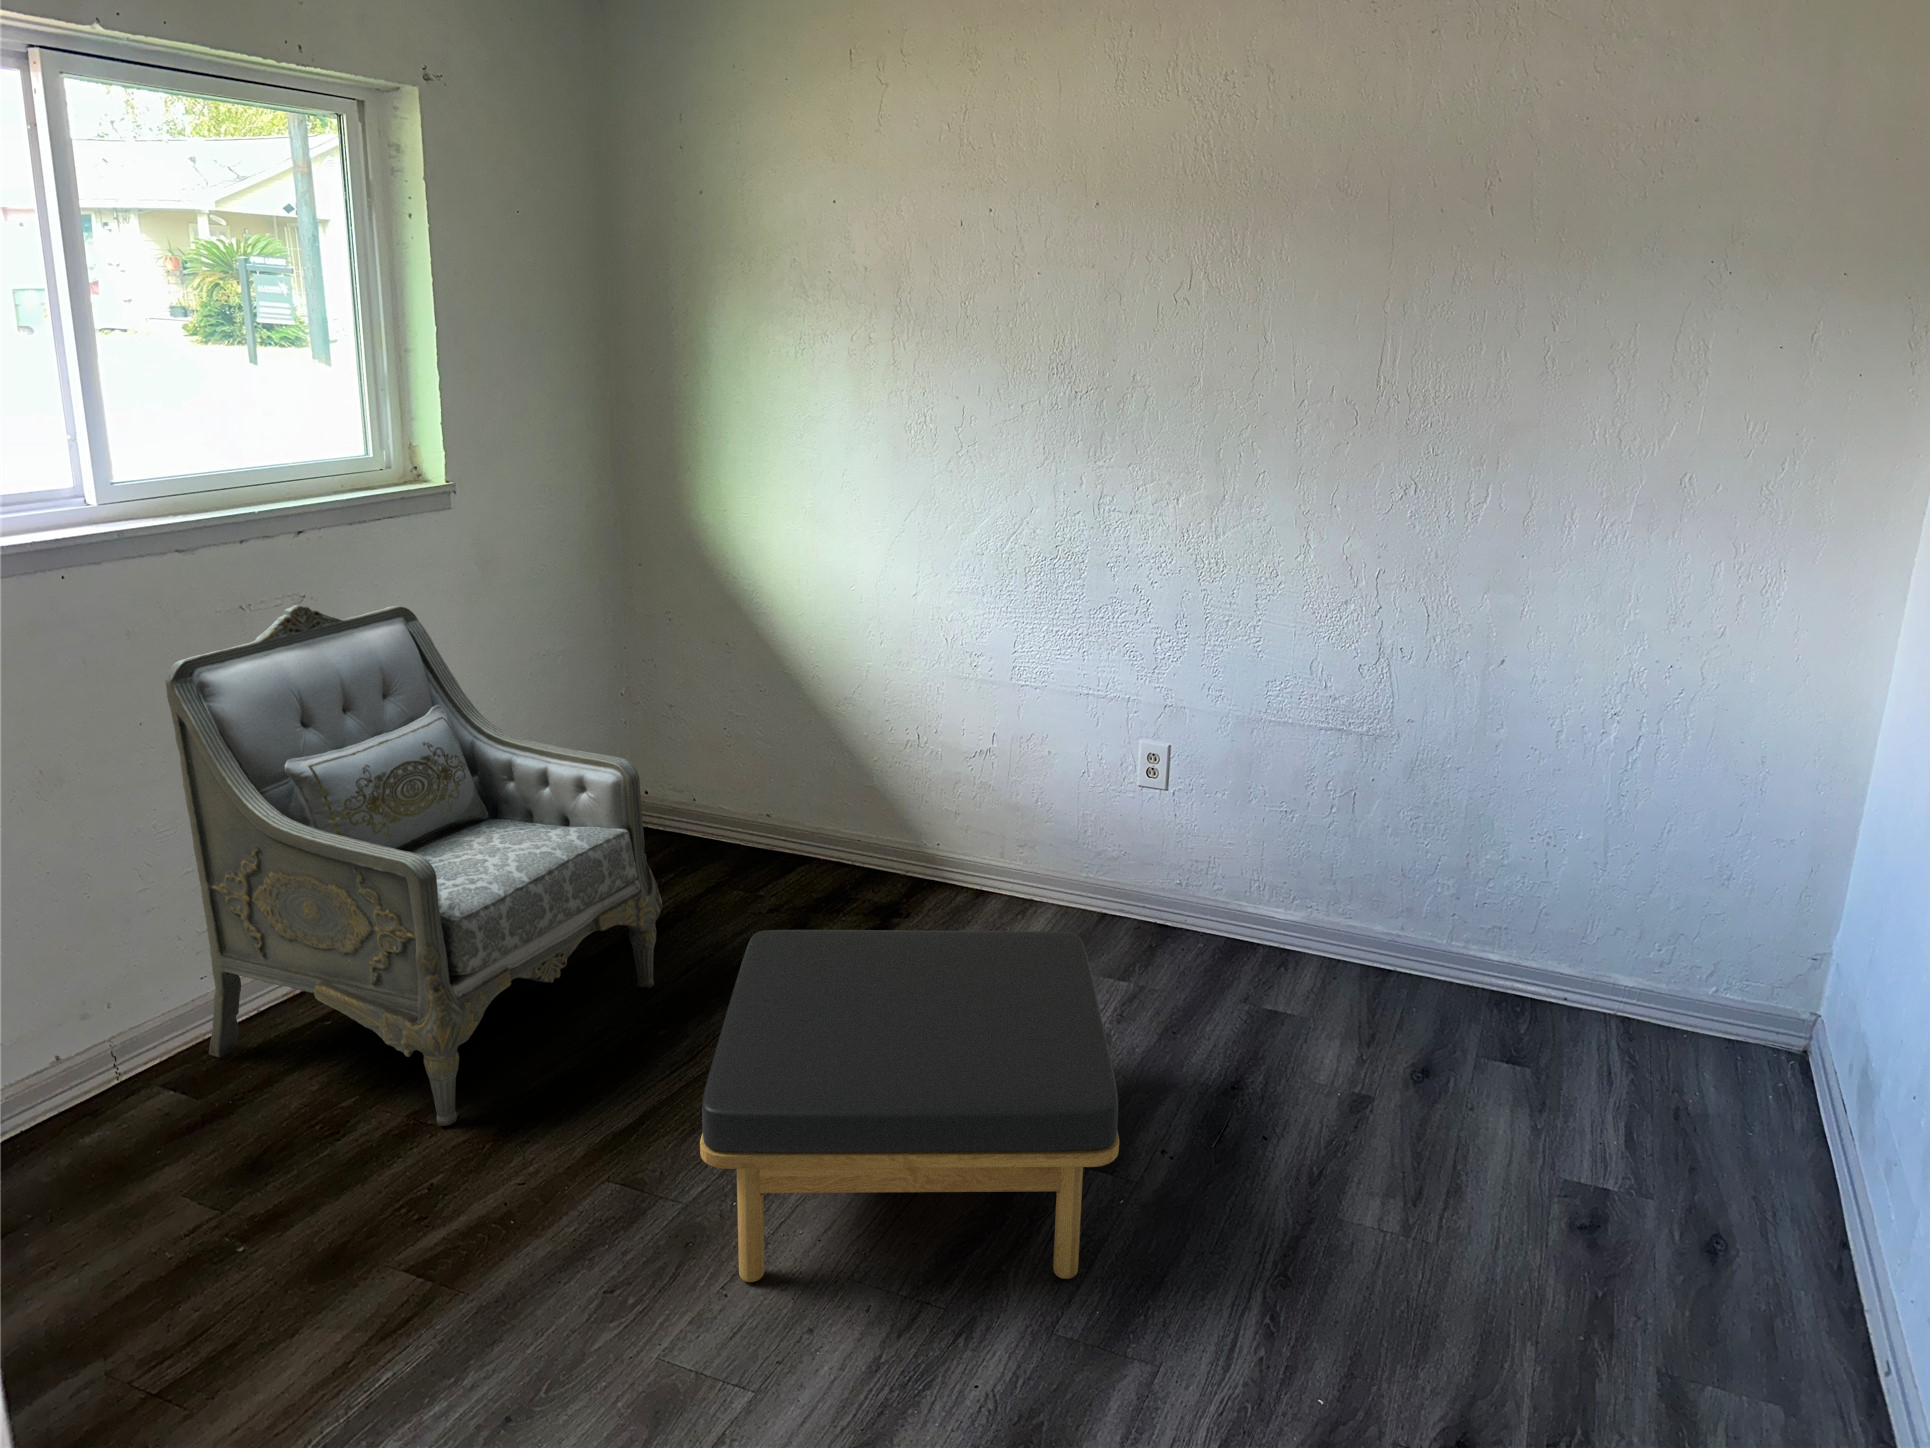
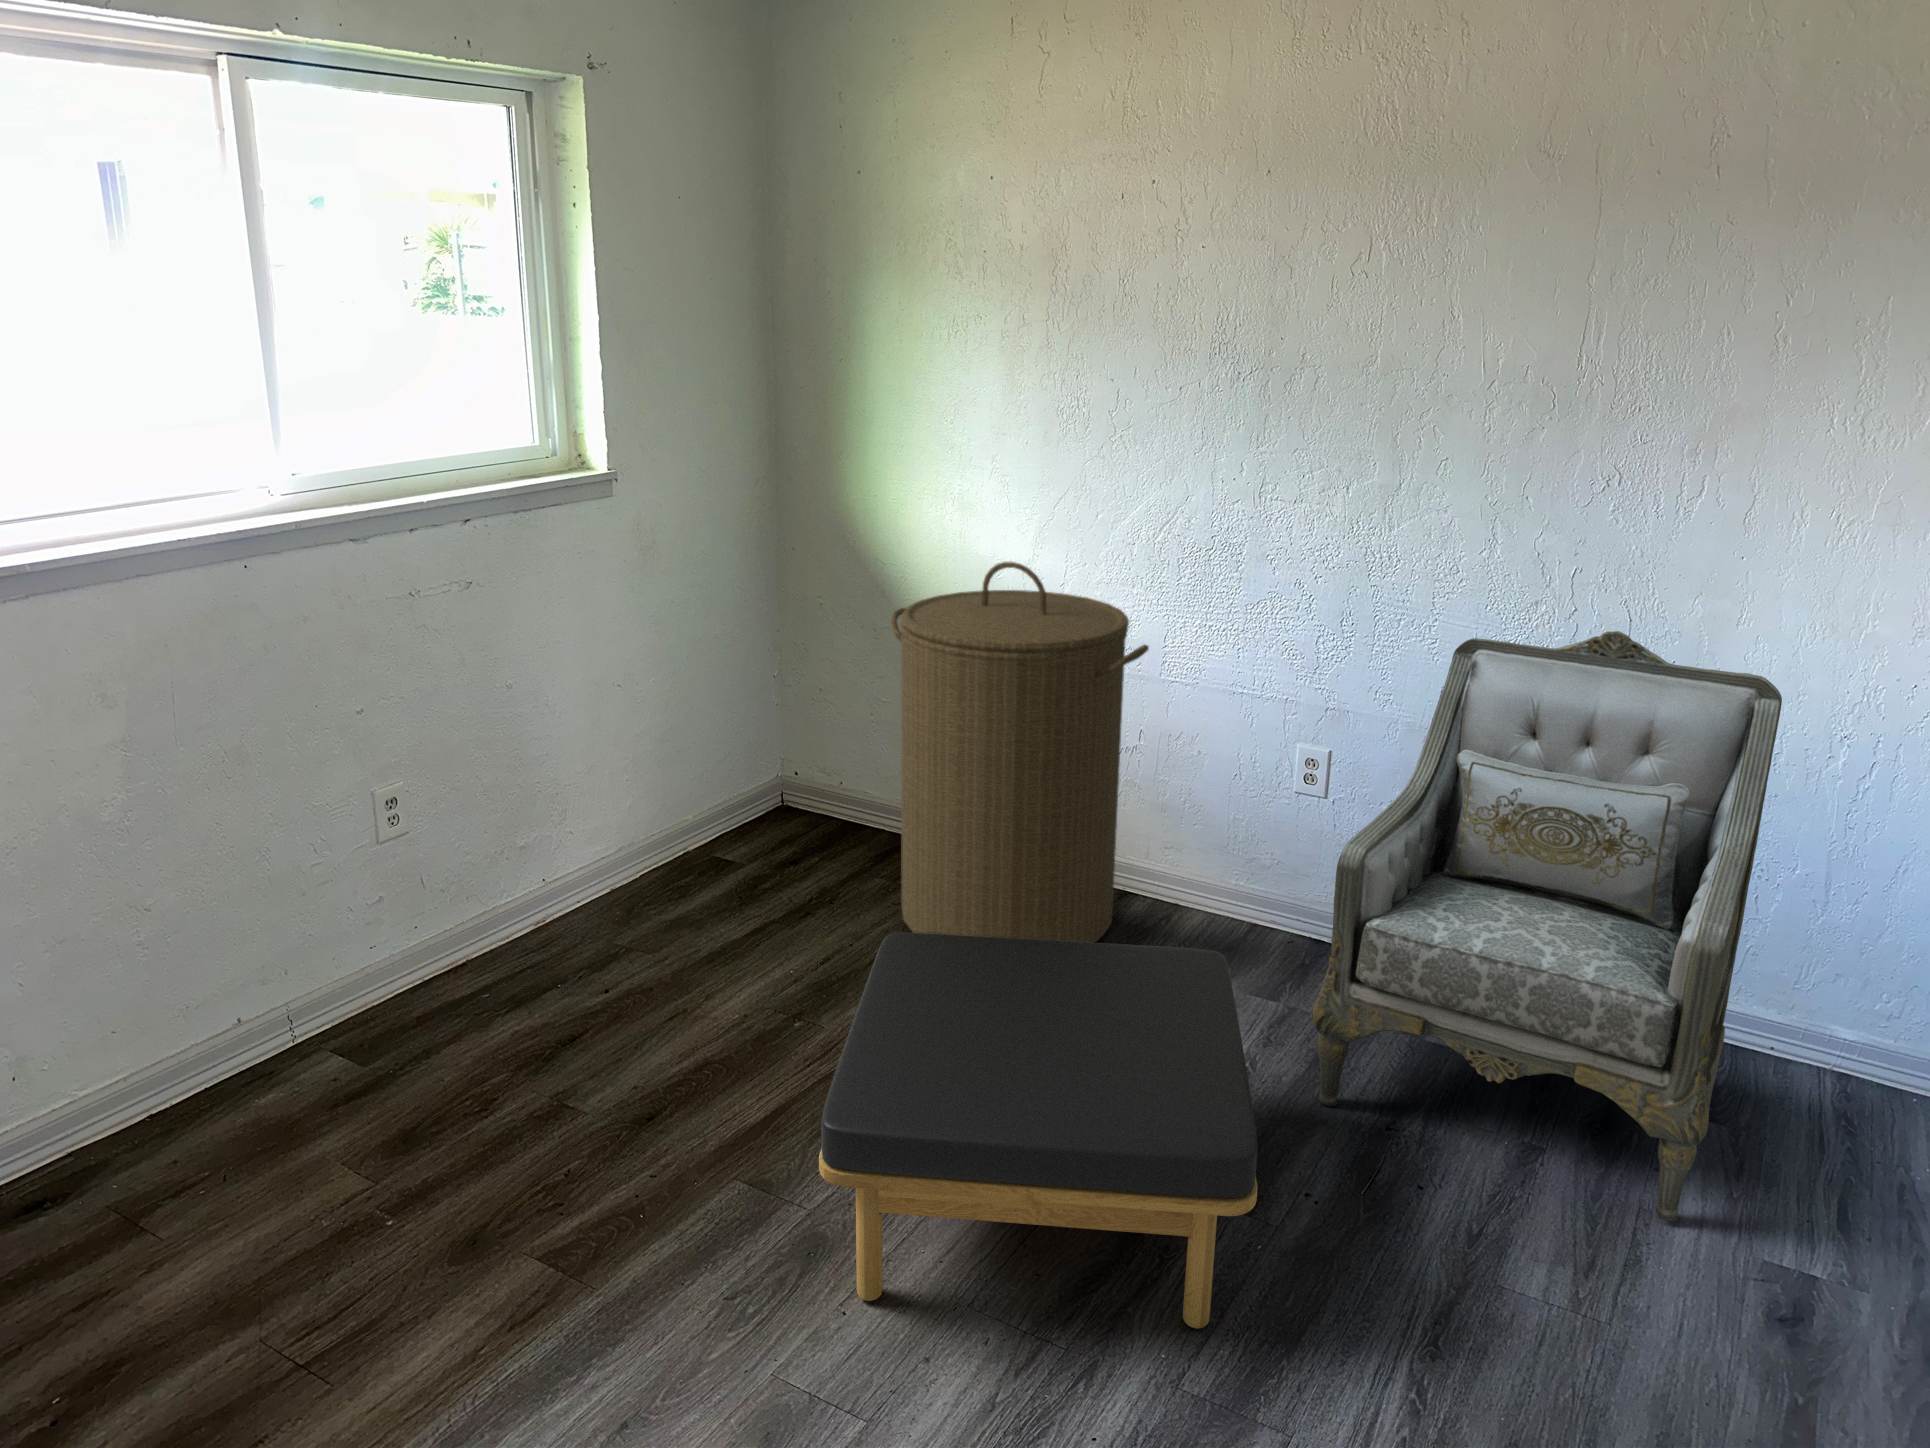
laundry hamper: none [744,570,999,964] -> present [891,562,1149,943]
armchair: present [165,605,662,1126] -> present [1313,631,1782,1220]

